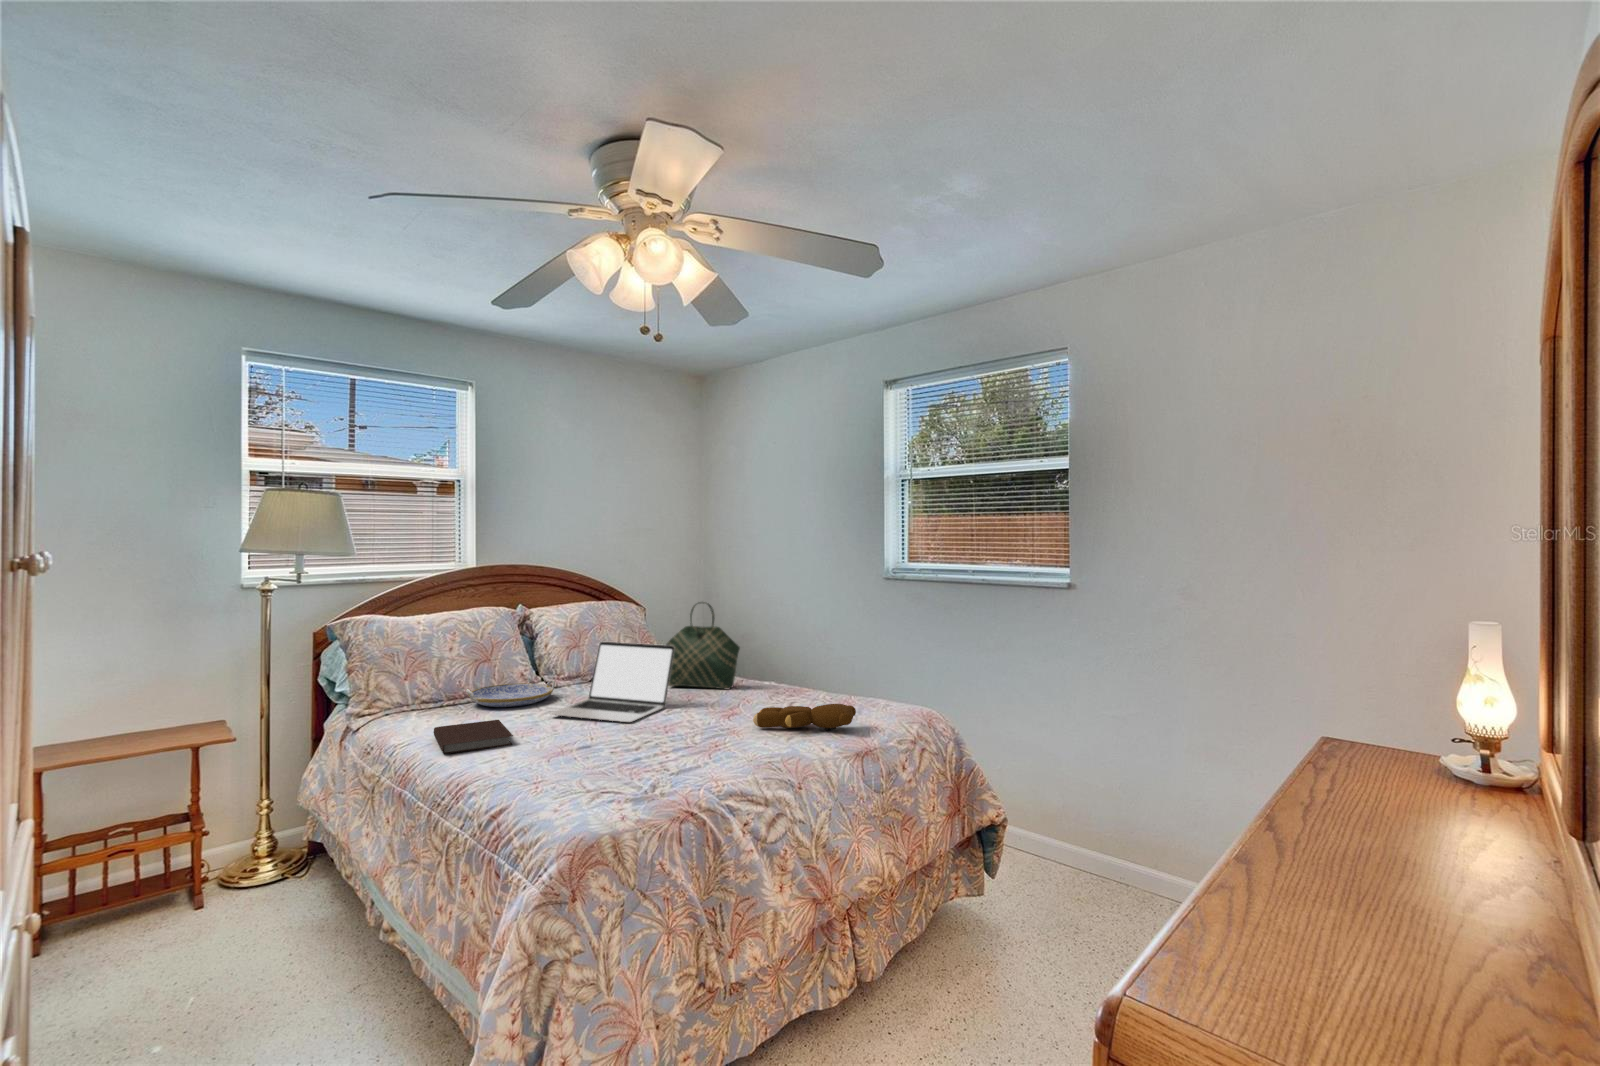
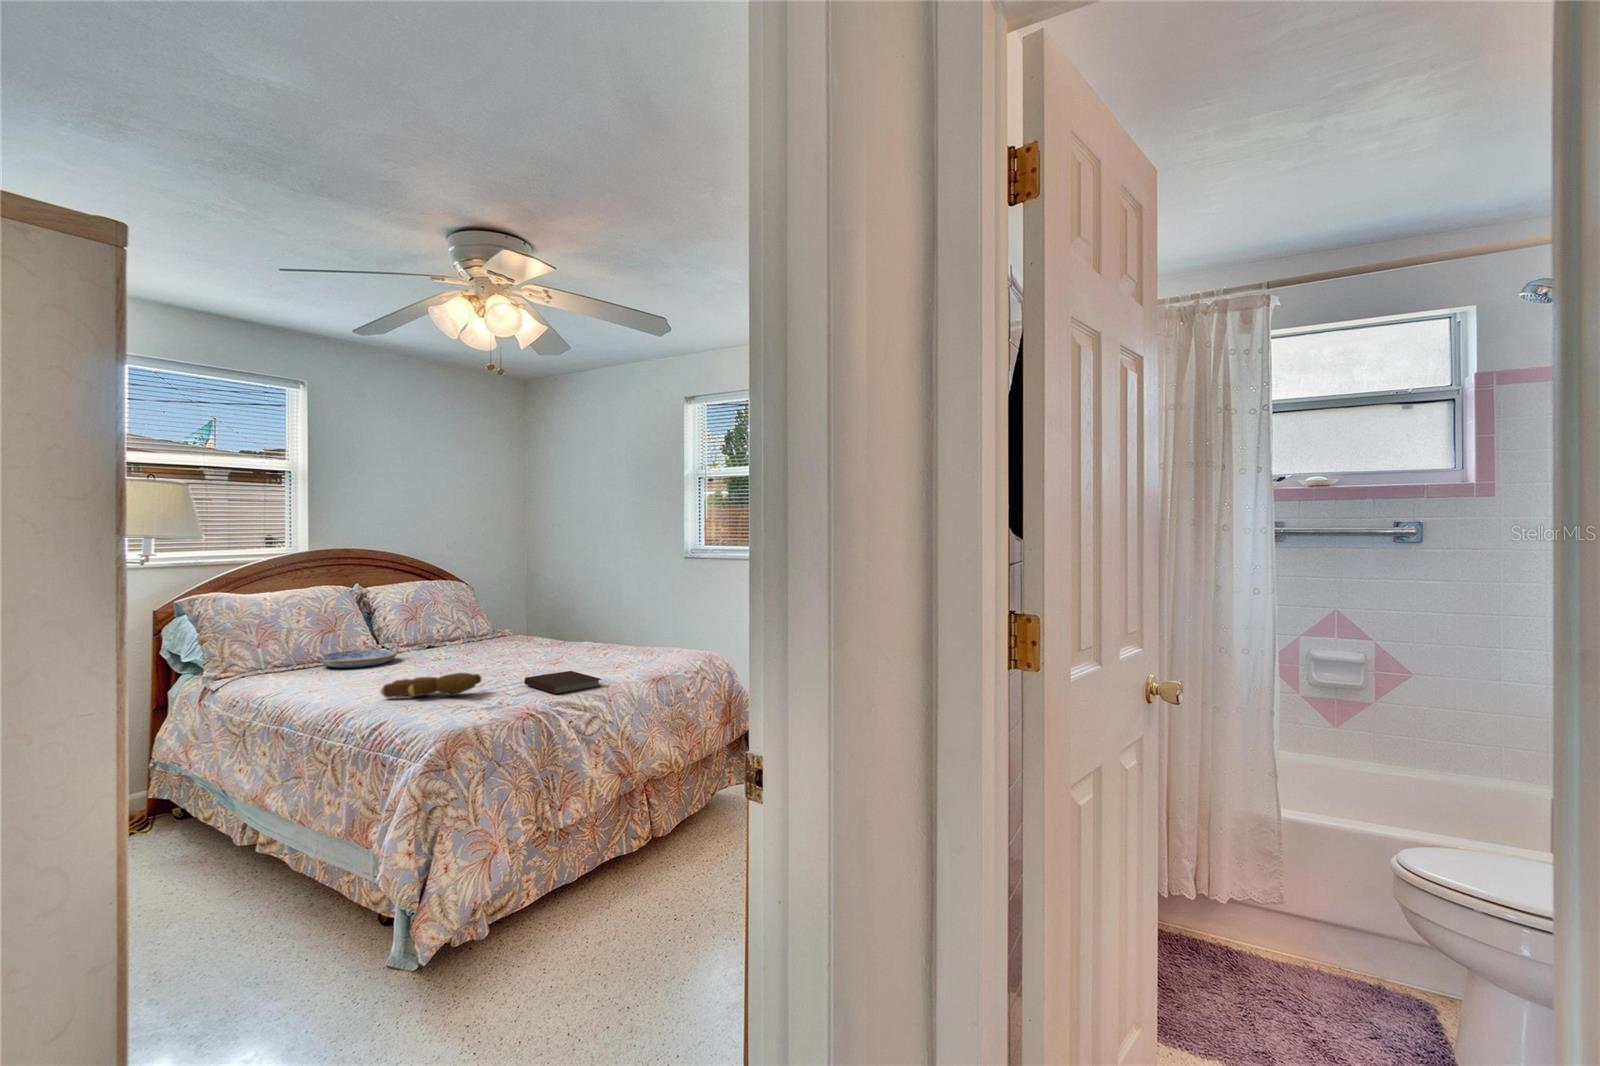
tote bag: present [666,602,740,689] -> none [498,577,563,648]
laptop: present [550,642,675,722] -> none [399,611,508,671]
teddy bear: present [753,704,856,730] -> present [380,673,481,698]
notebook: present [434,720,513,754] -> present [524,671,602,694]

